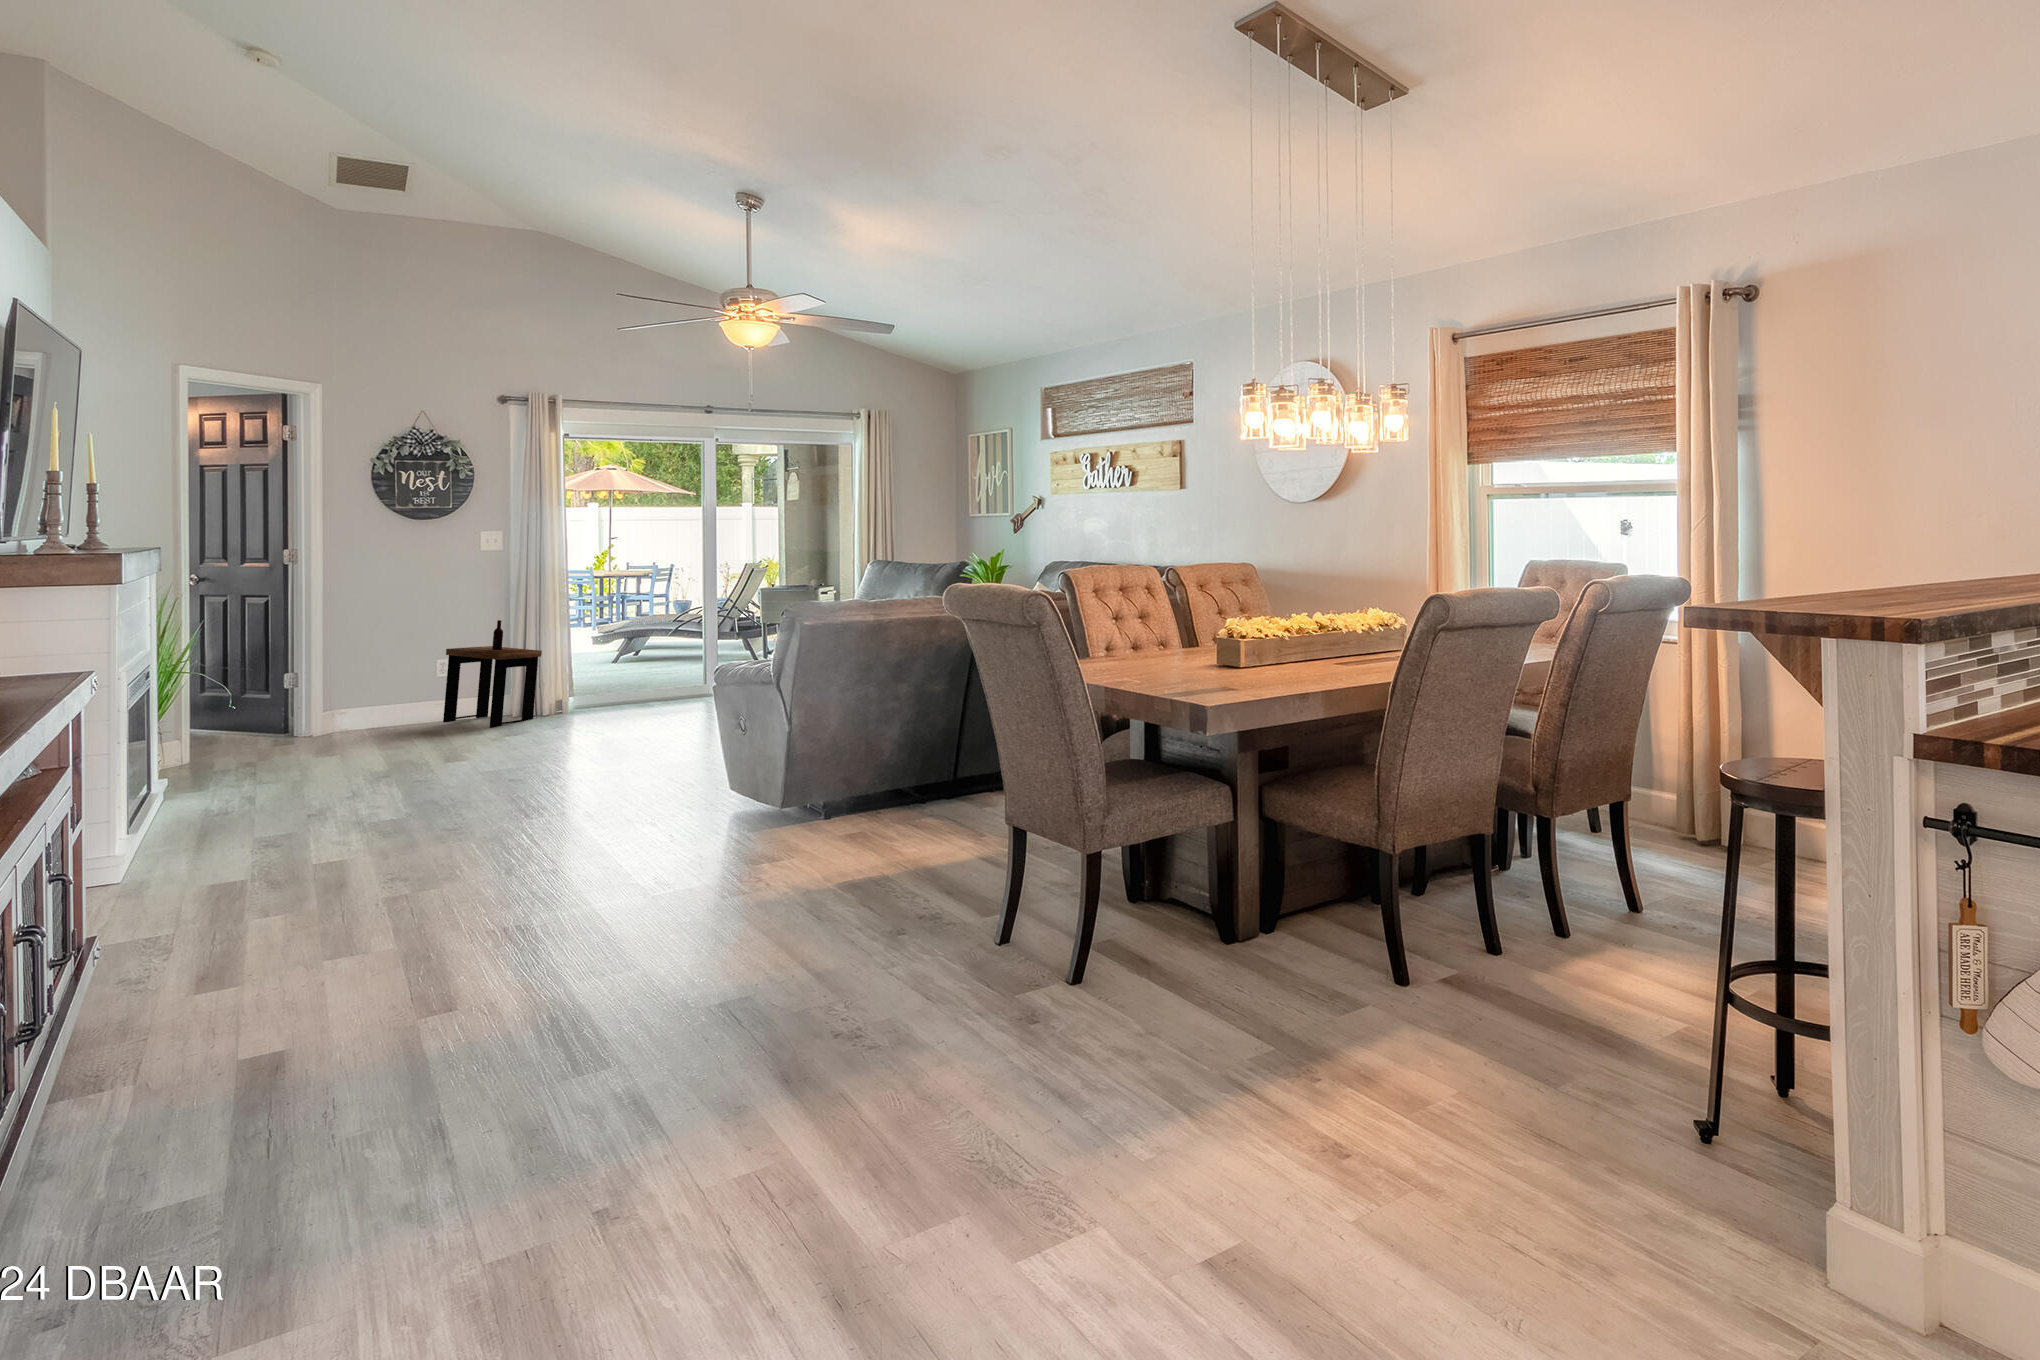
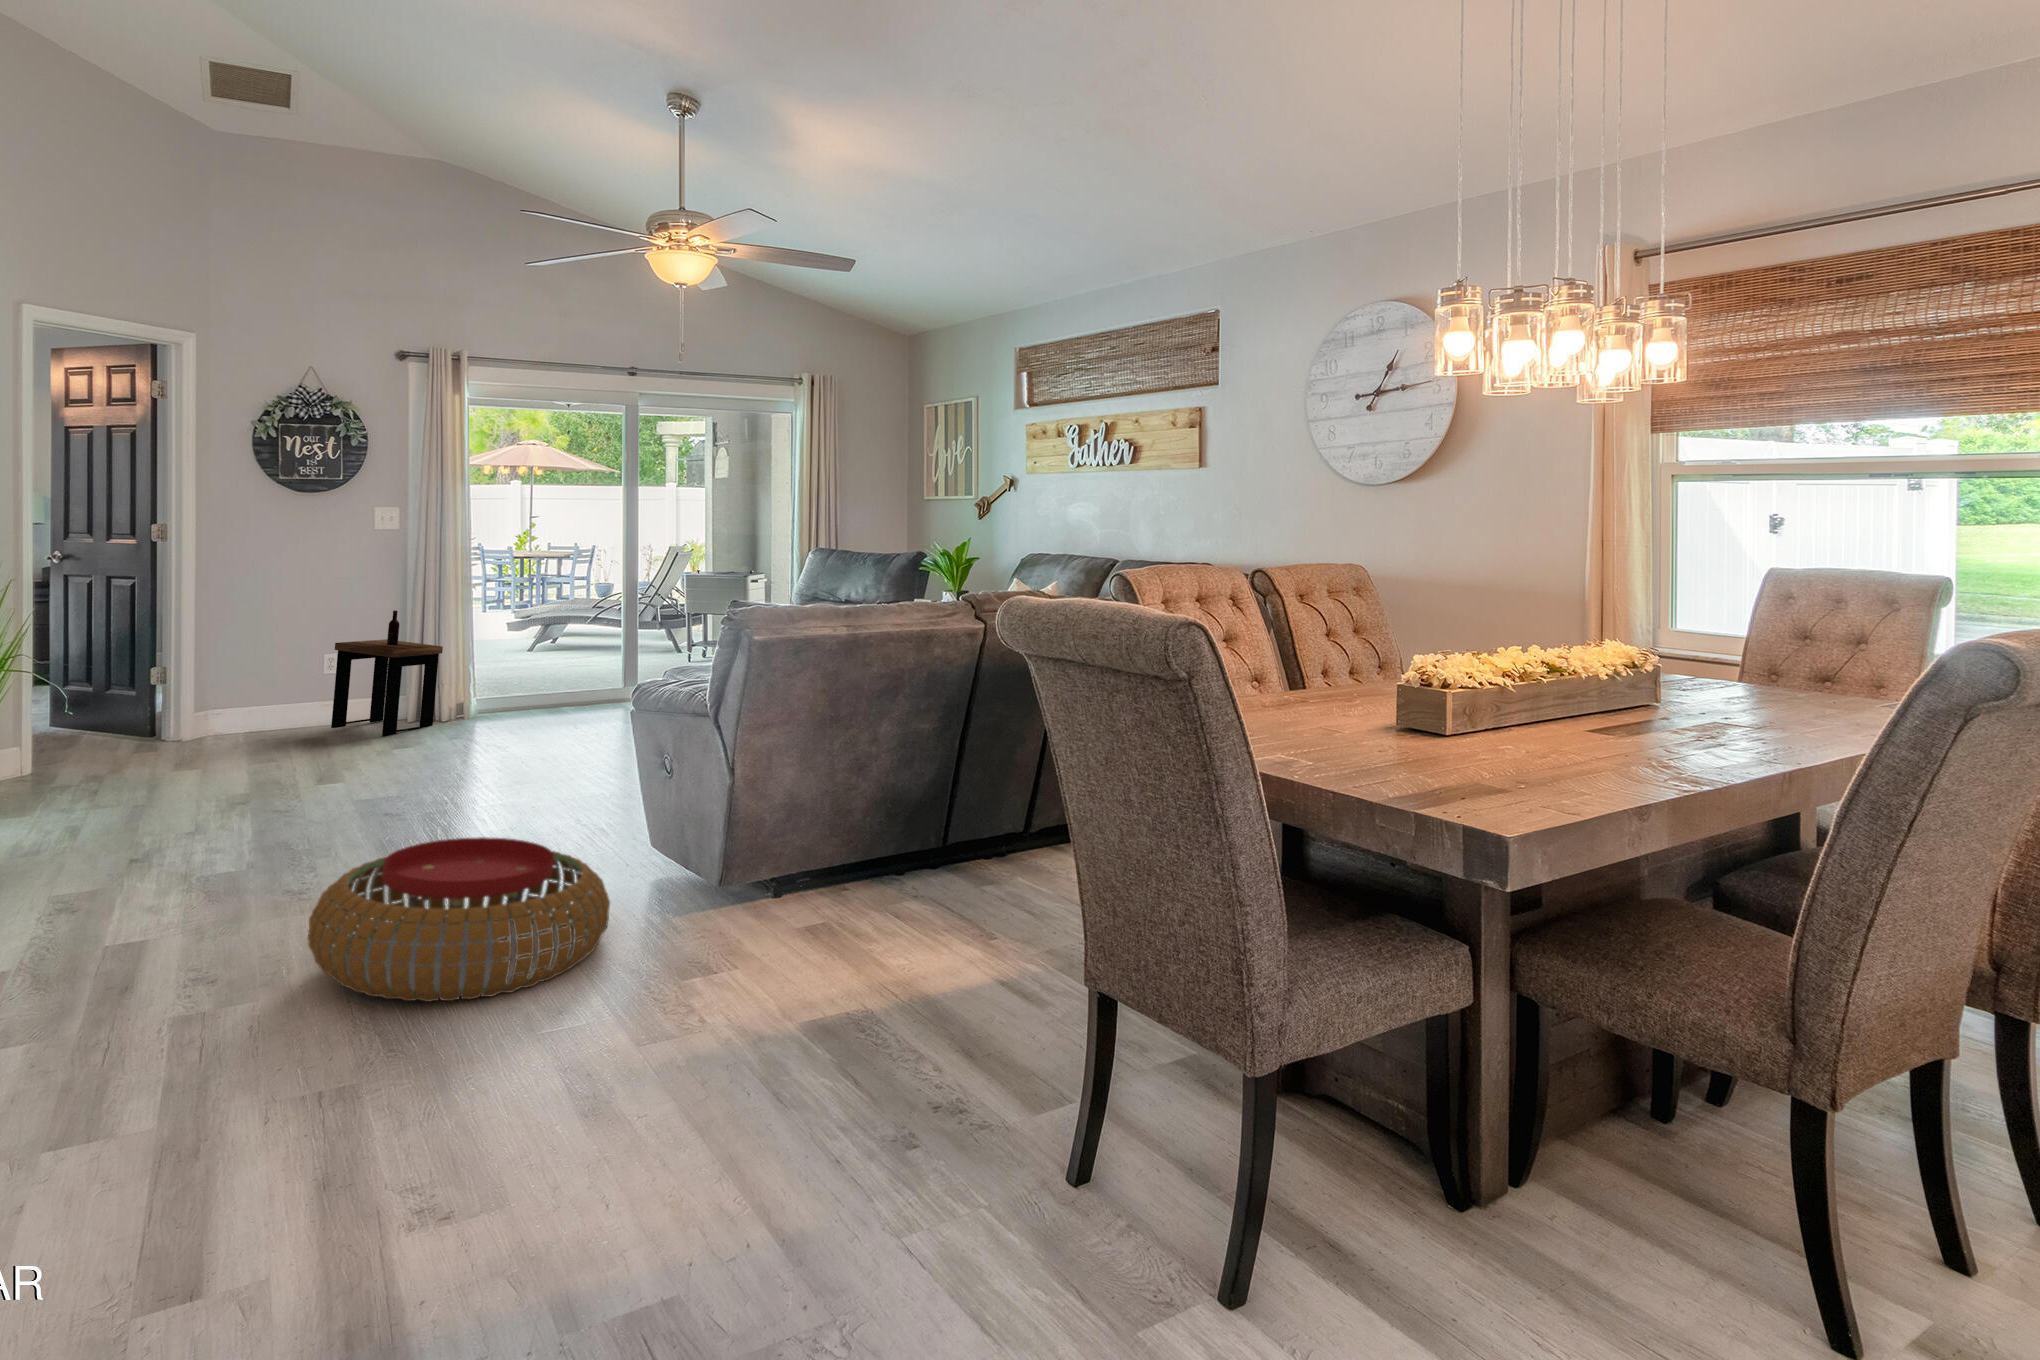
pouf: none [470,773,694,878] -> present [308,837,610,1002]

